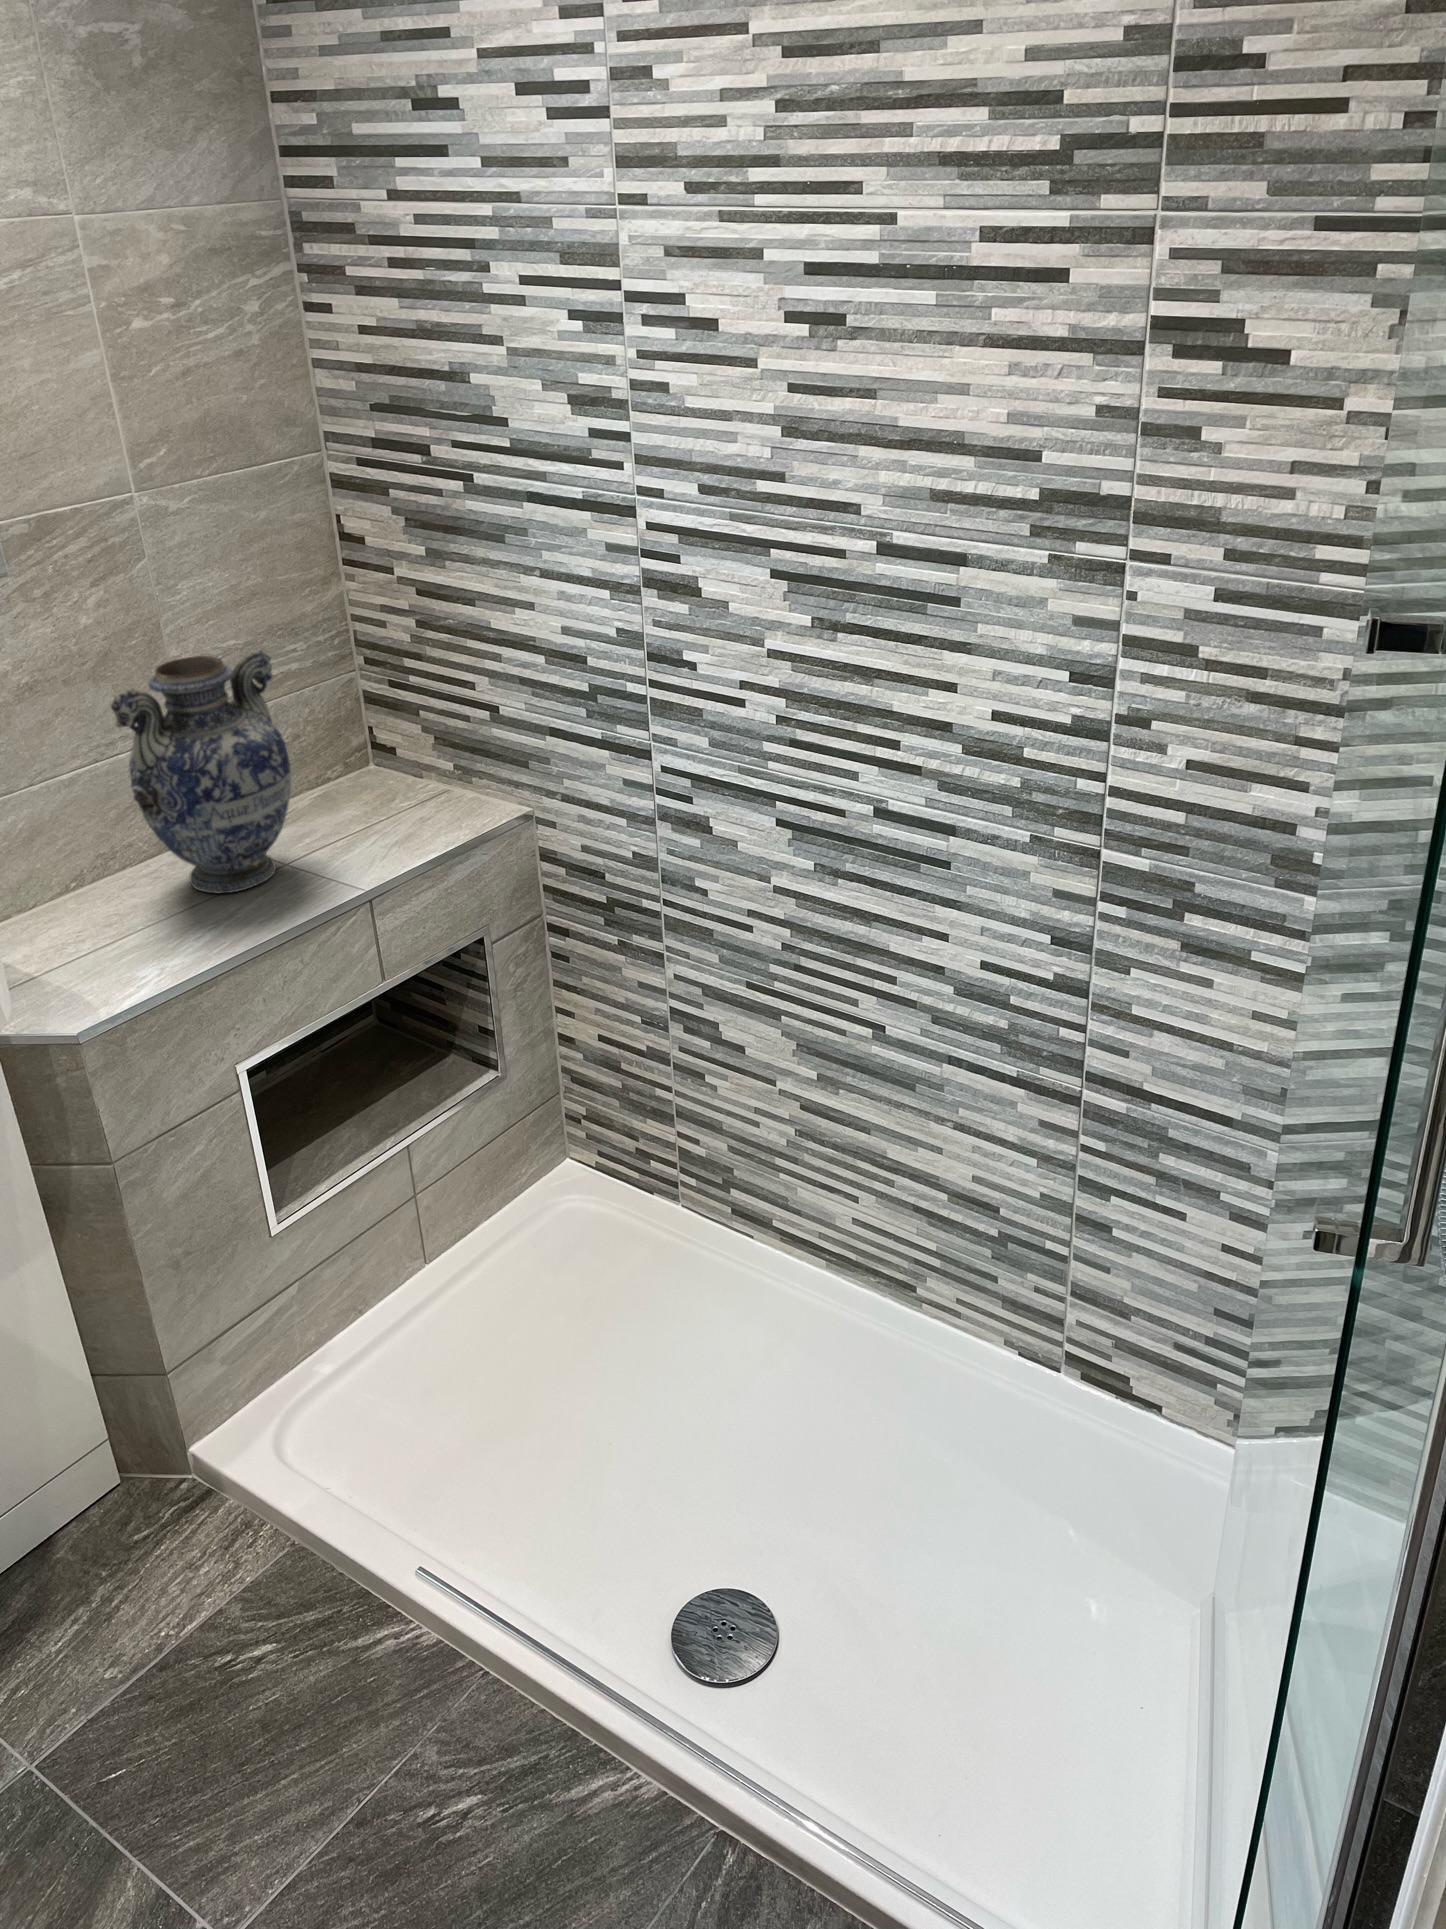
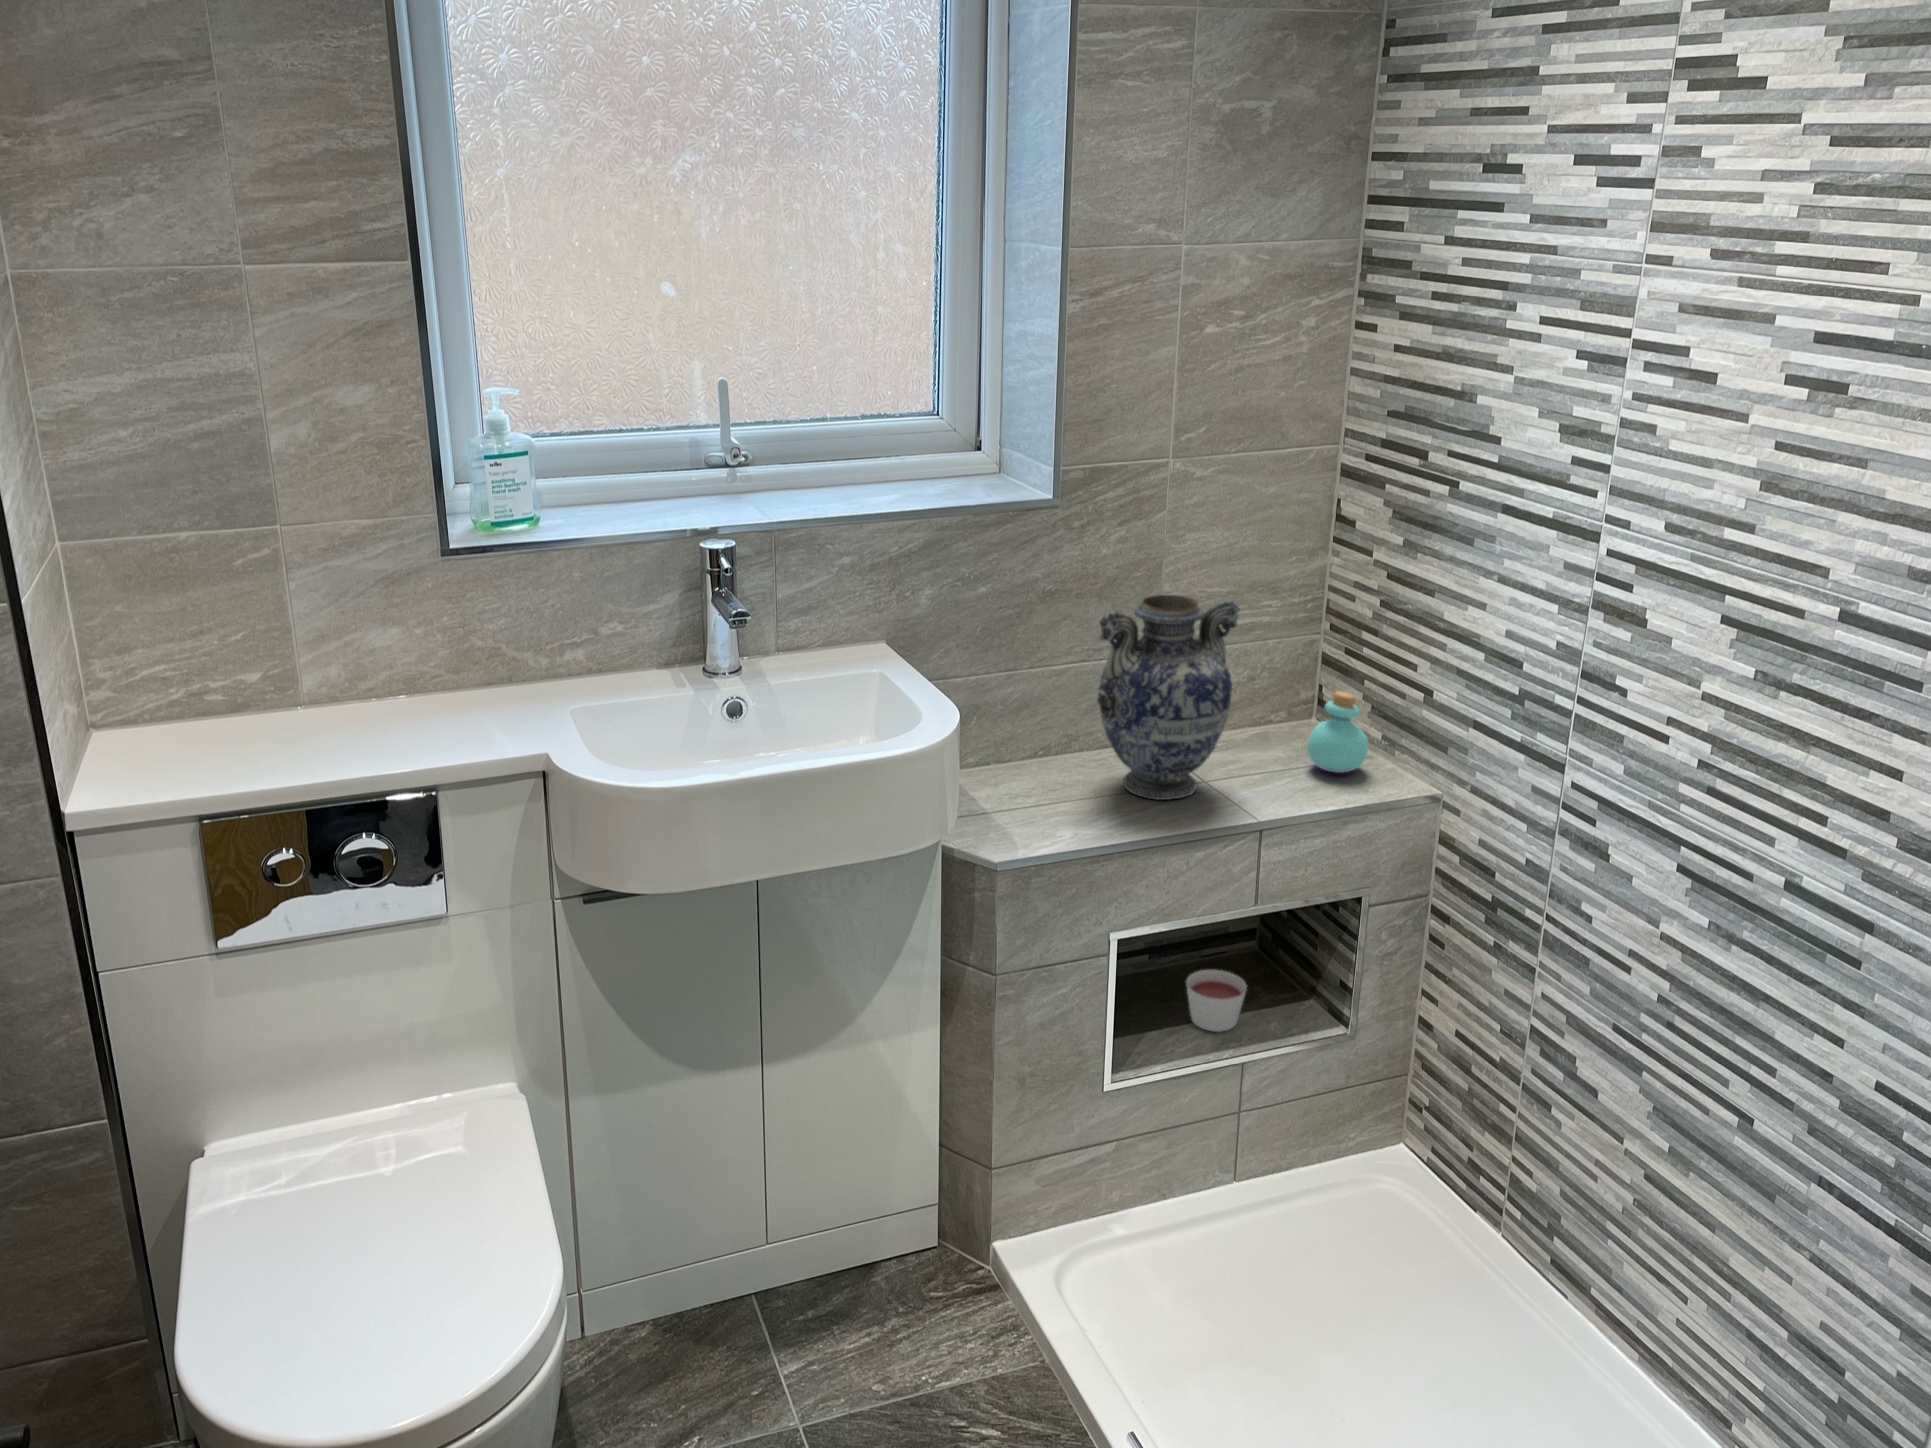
perfume bottle: none [379,724,443,811] -> present [1307,691,1369,773]
candle: none [319,1046,385,1113] -> present [1186,970,1247,1032]

